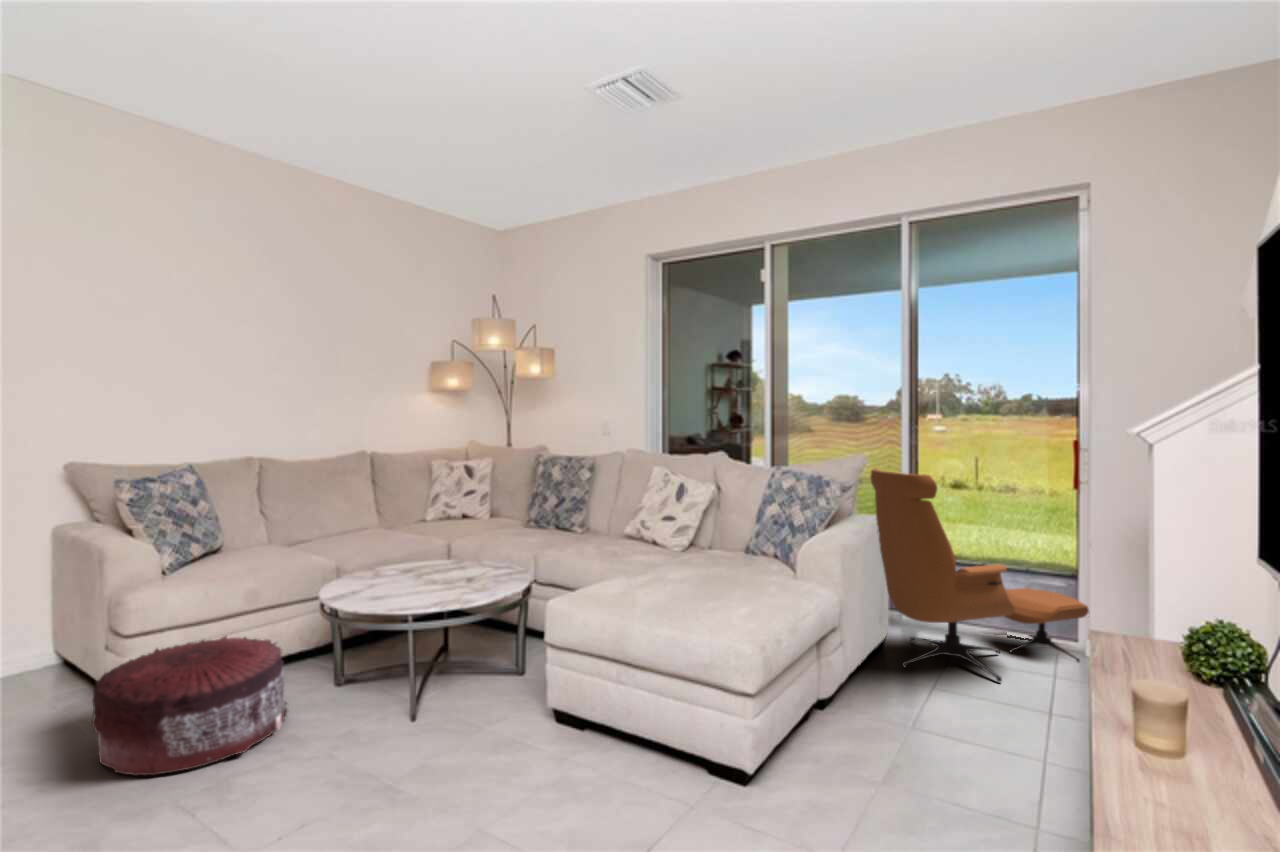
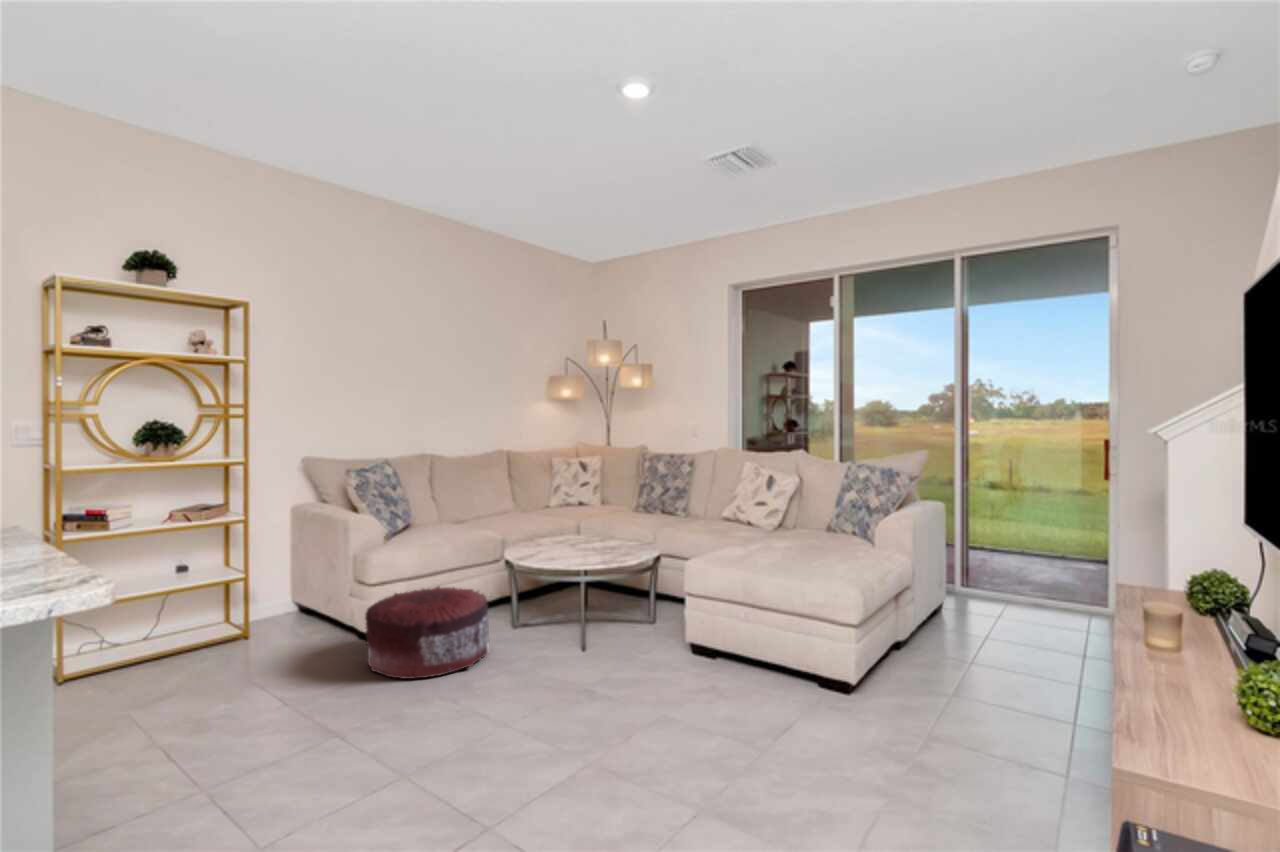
lounge chair: present [870,468,1089,682] -> none [931,462,1117,634]

